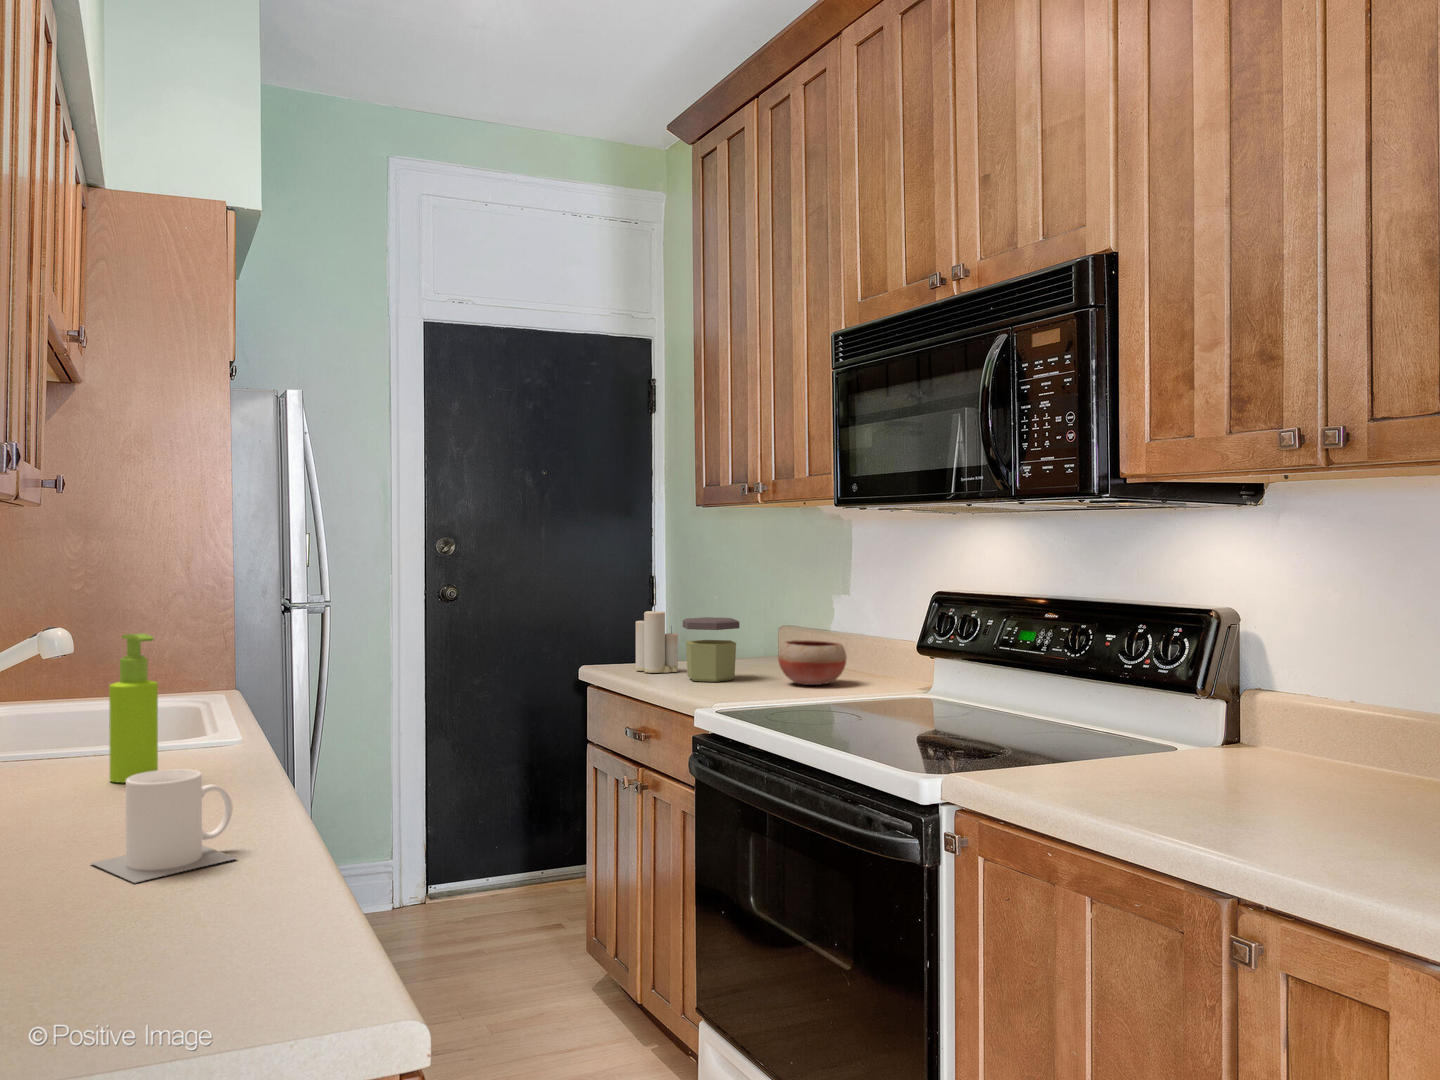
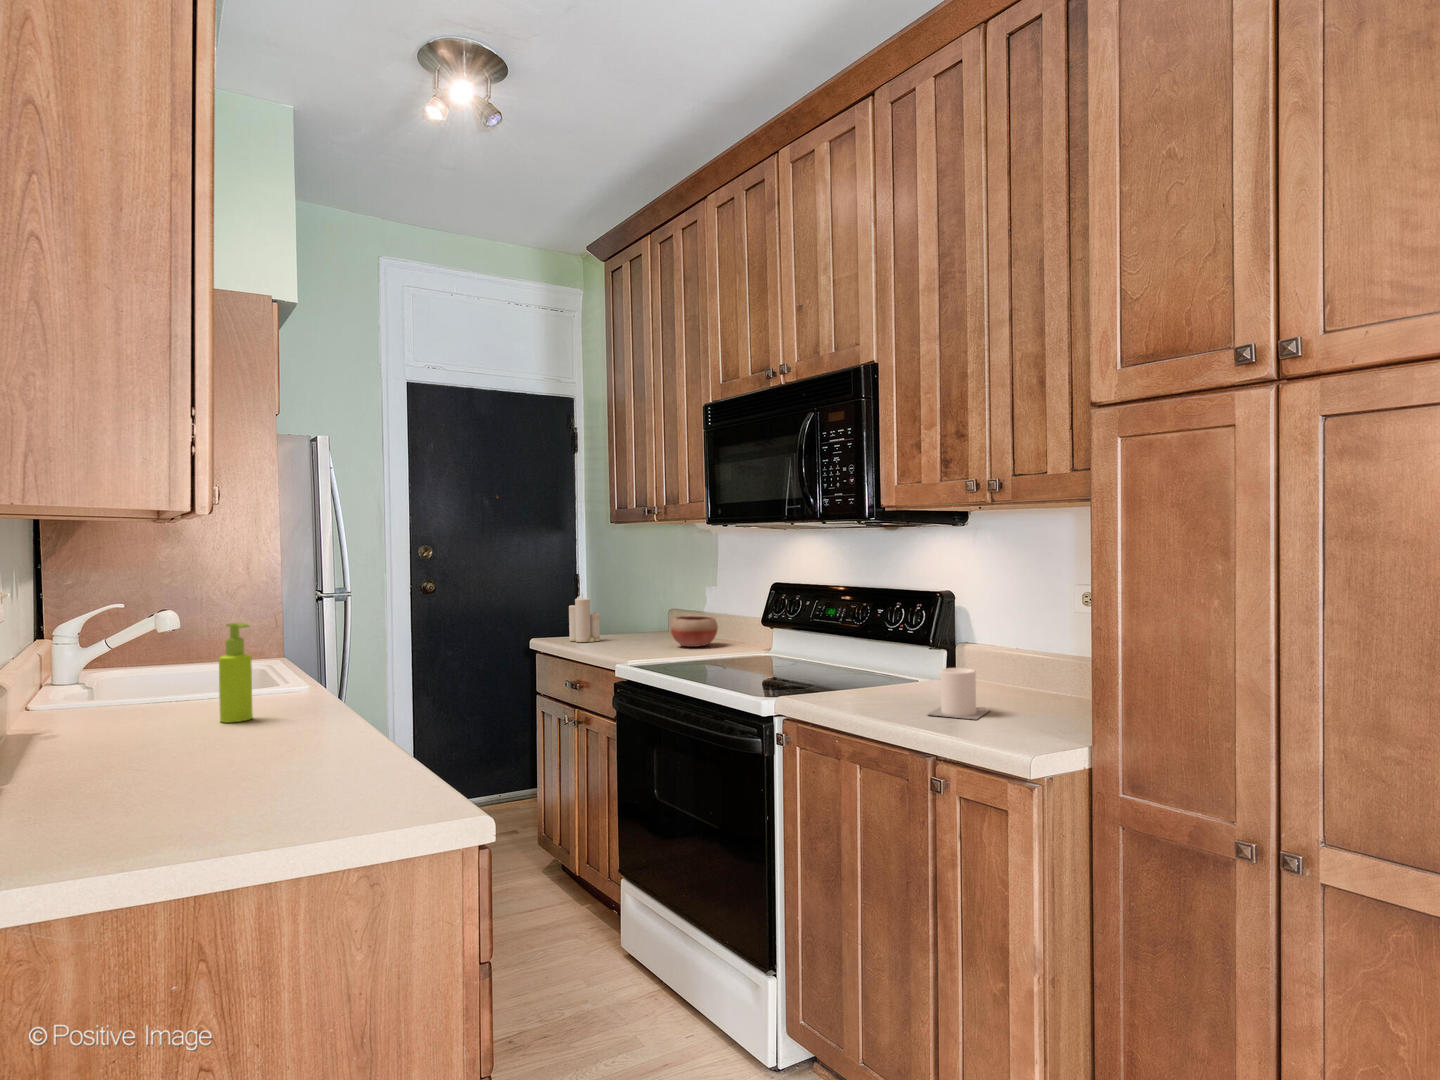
jar: present [683,617,740,682] -> none [603,602,643,647]
mug: present [92,769,236,883] -> present [928,668,989,719]

